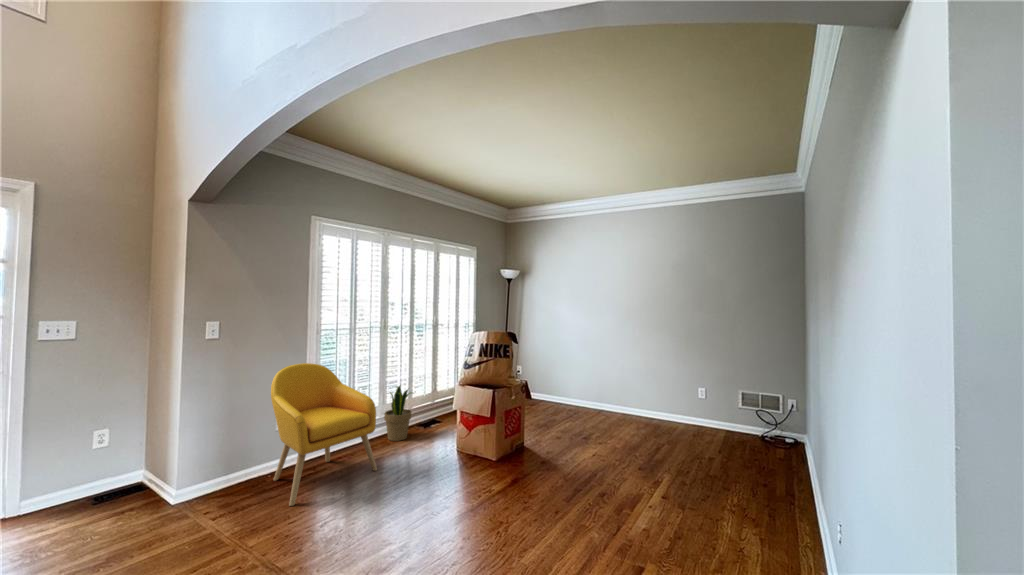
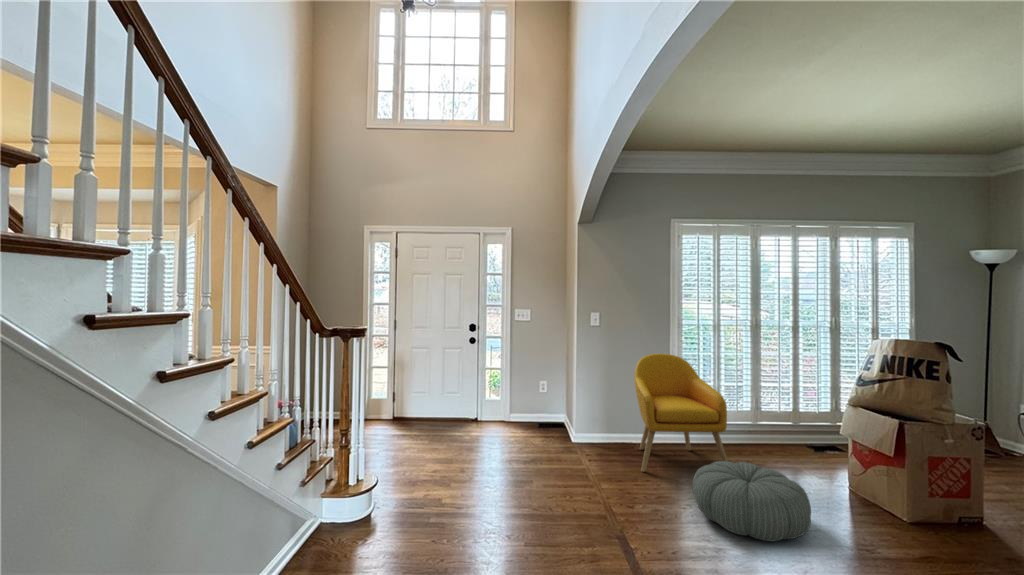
potted plant: present [384,386,412,441] -> none [755,393,795,456]
pouf: none [362,454,460,527] -> present [692,461,811,541]

